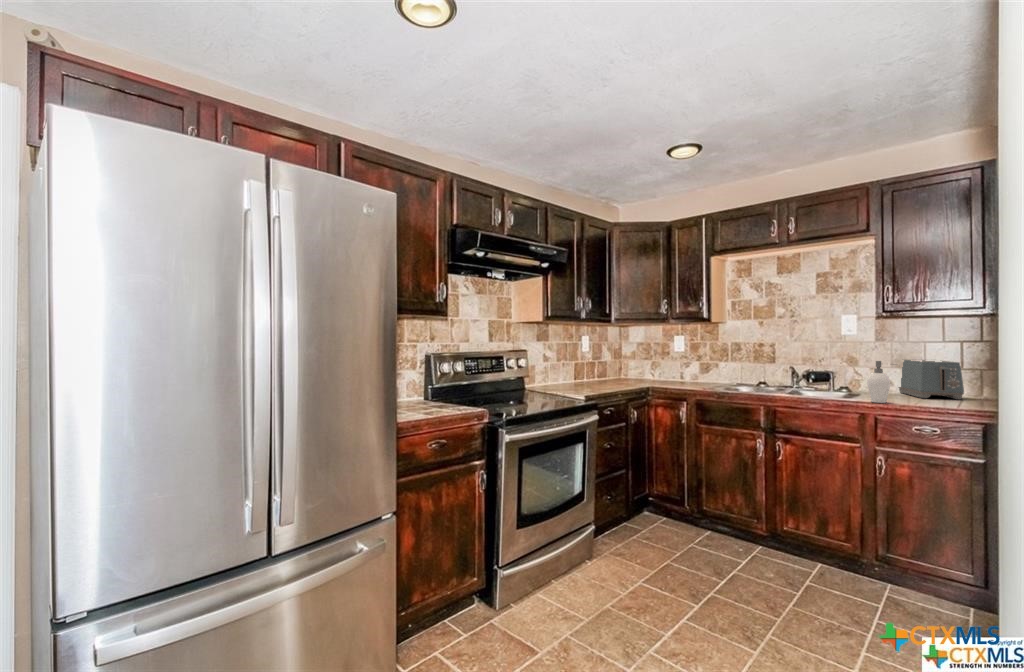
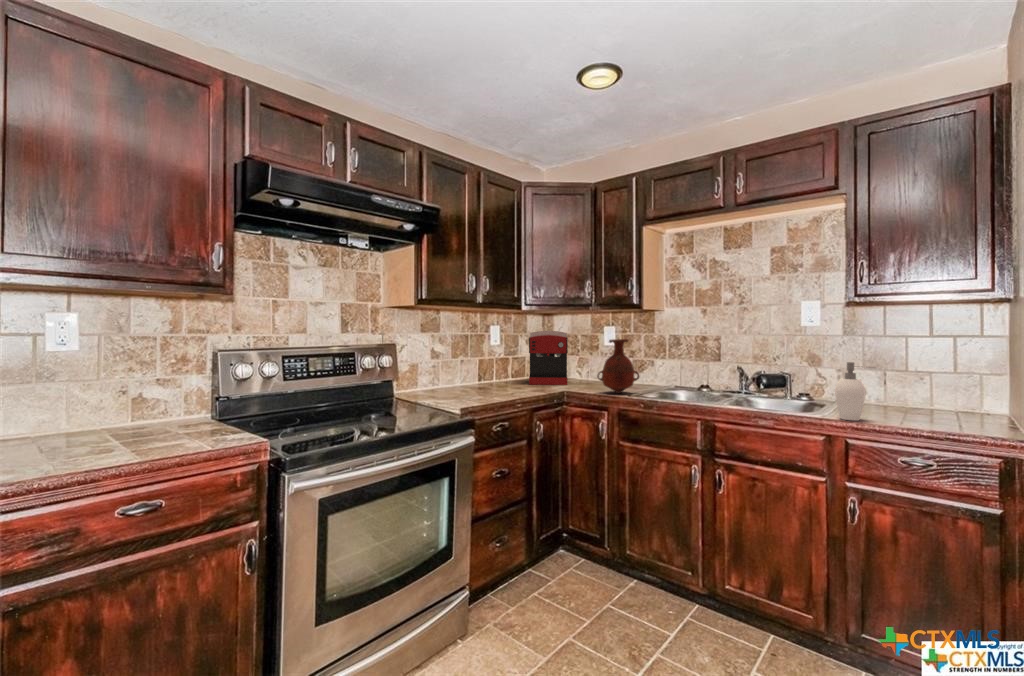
coffee maker: none [614,339,647,382] -> present [529,330,568,385]
vase: none [677,346,711,388] -> present [597,339,639,393]
toaster: present [898,360,964,400] -> none [870,359,959,414]

